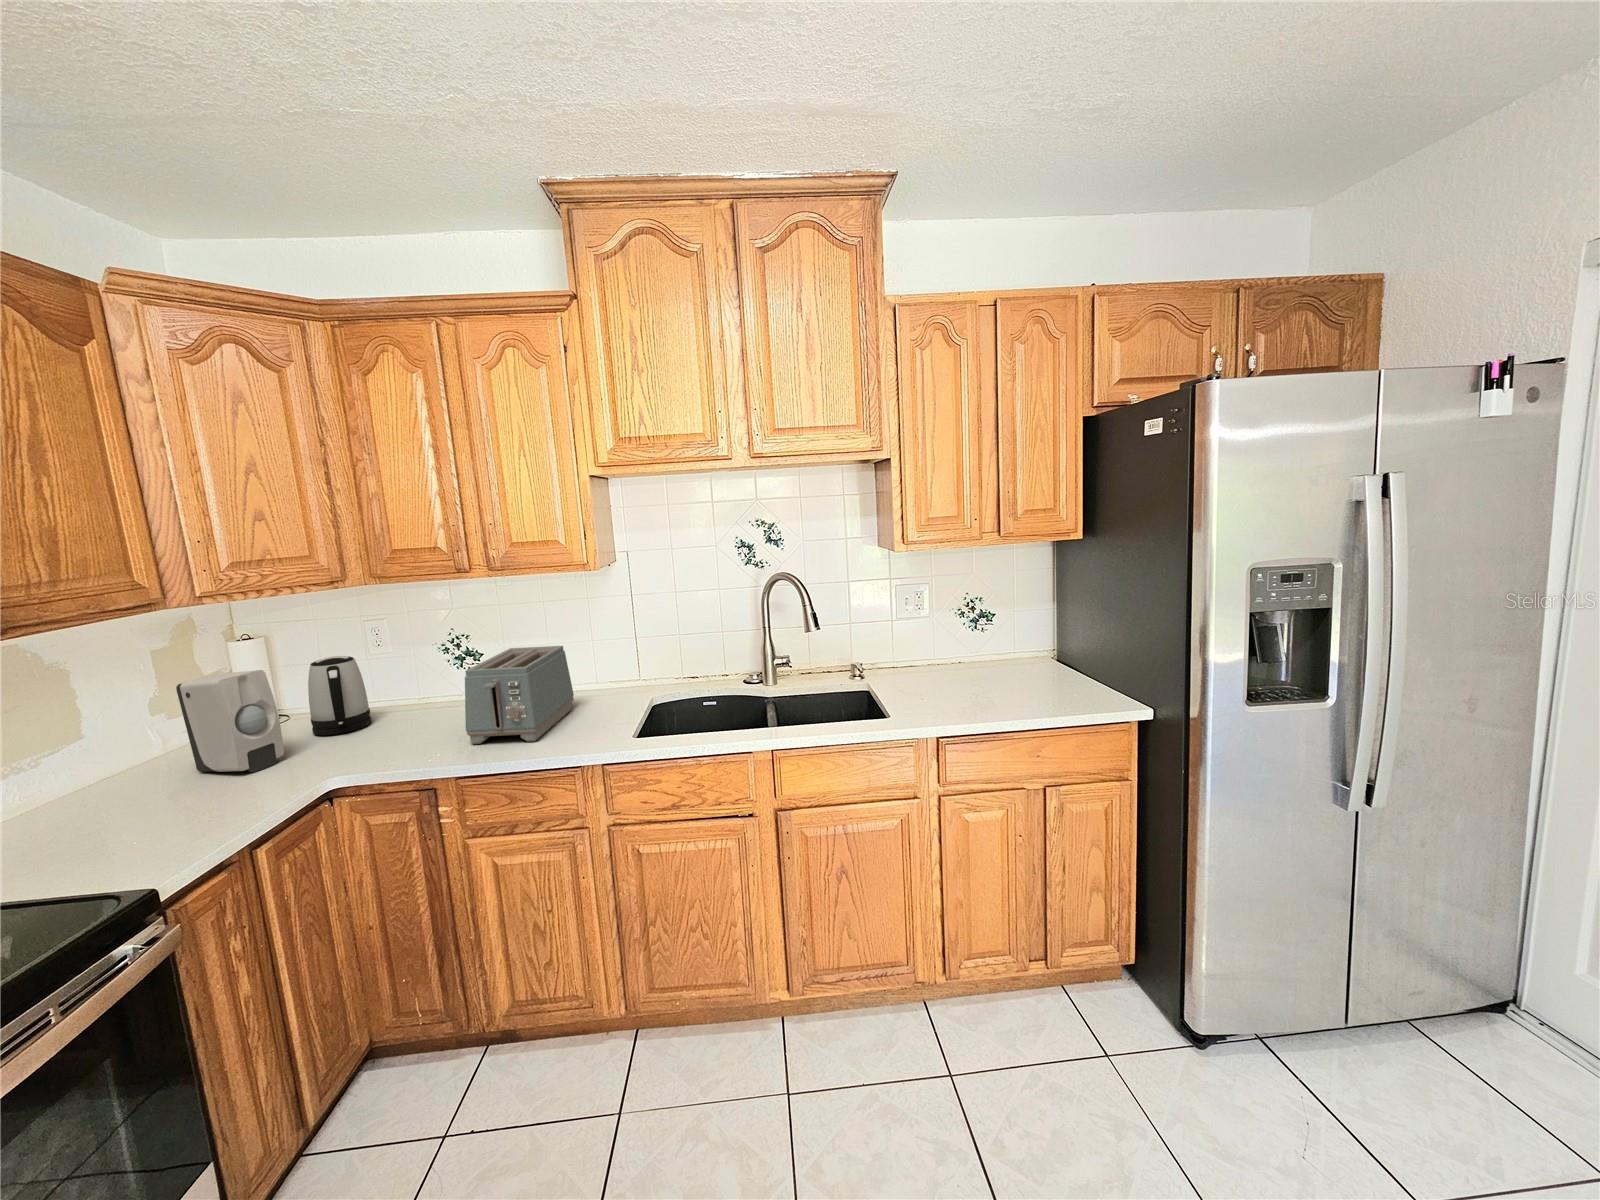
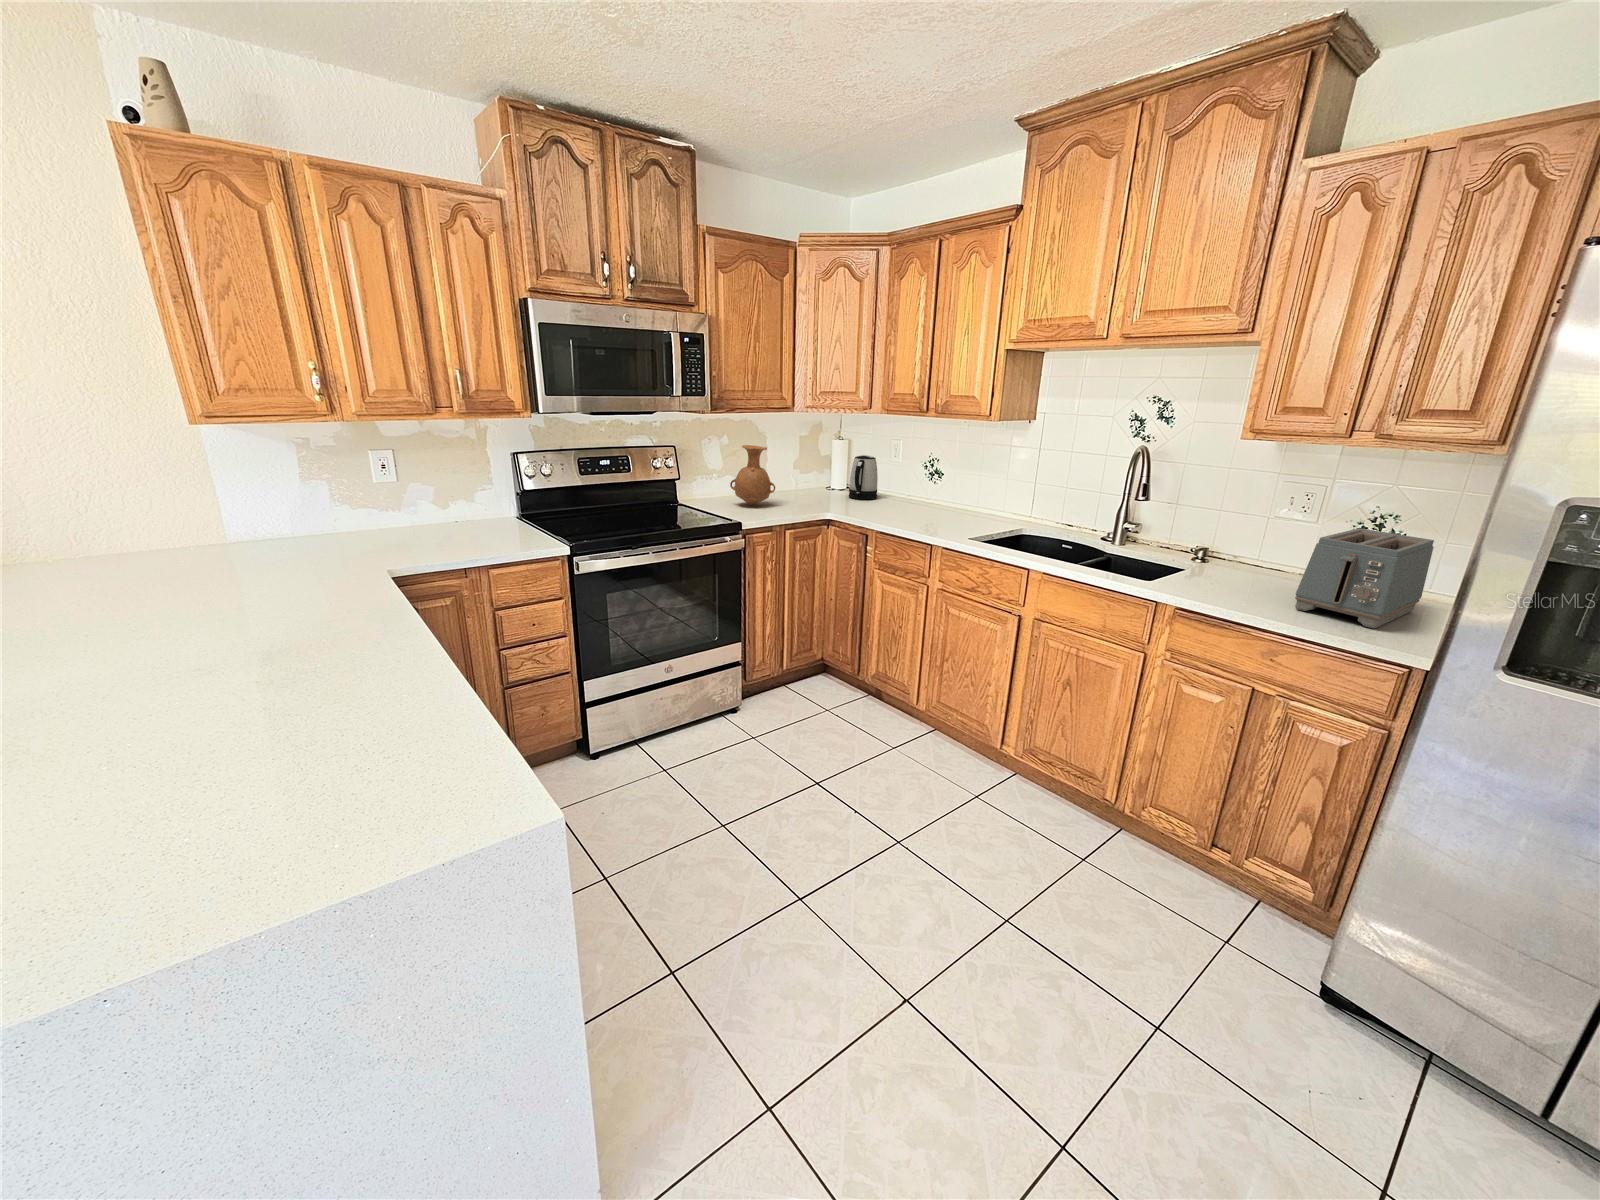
toaster: present [465,646,574,744] -> present [1295,528,1434,628]
soap dispenser: present [176,670,284,772] -> none [795,451,827,502]
vase: none [32,696,179,833] -> present [730,445,775,505]

